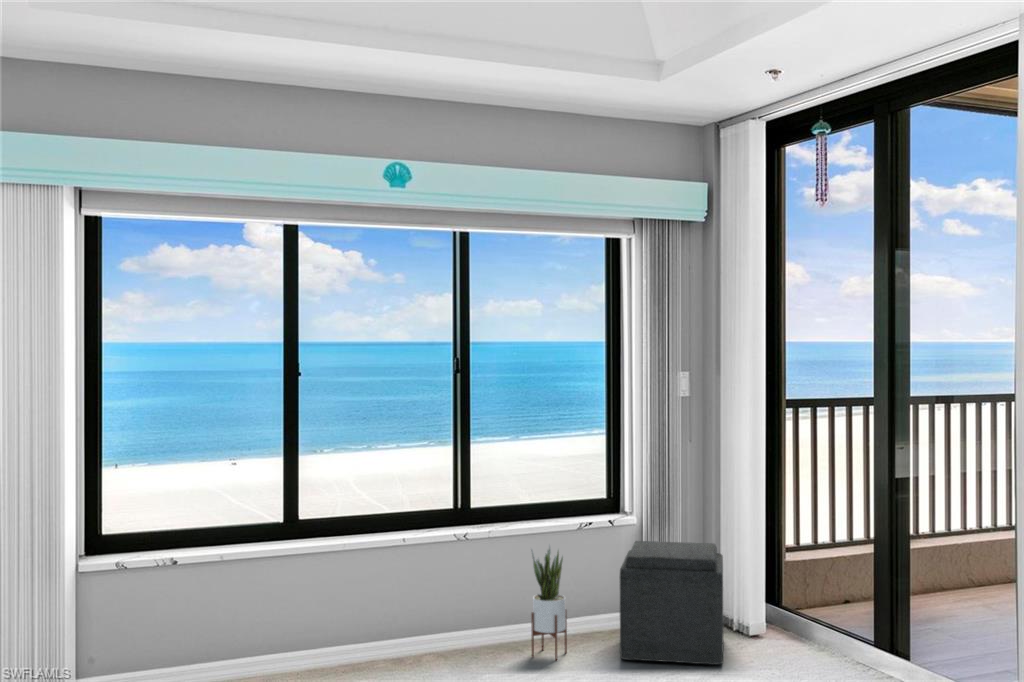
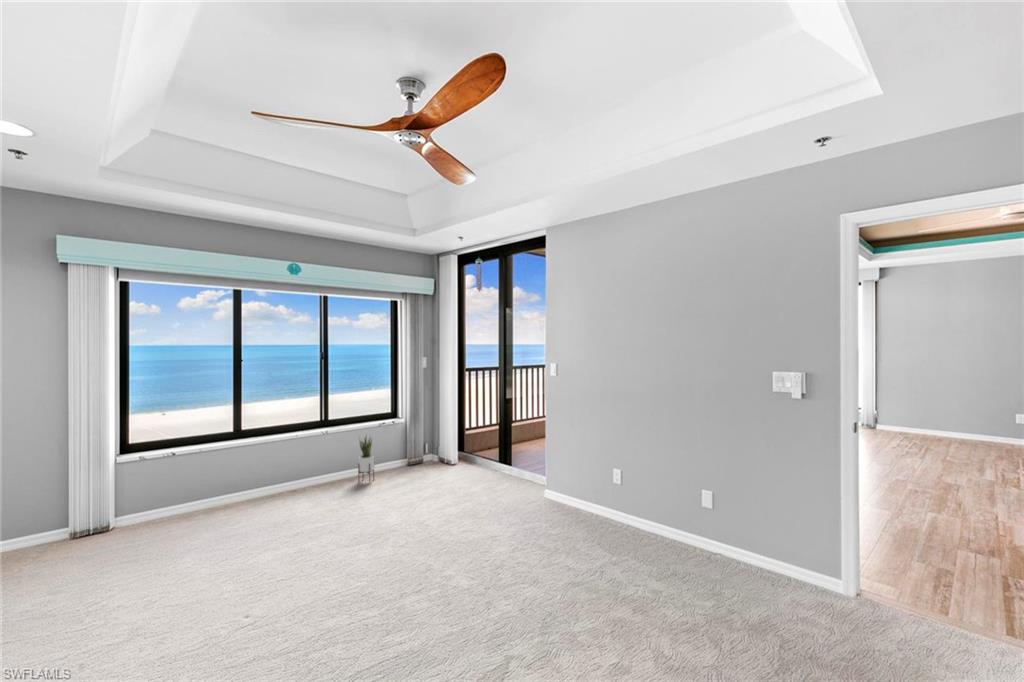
ottoman: present [620,541,724,665] -> none [398,429,441,480]

